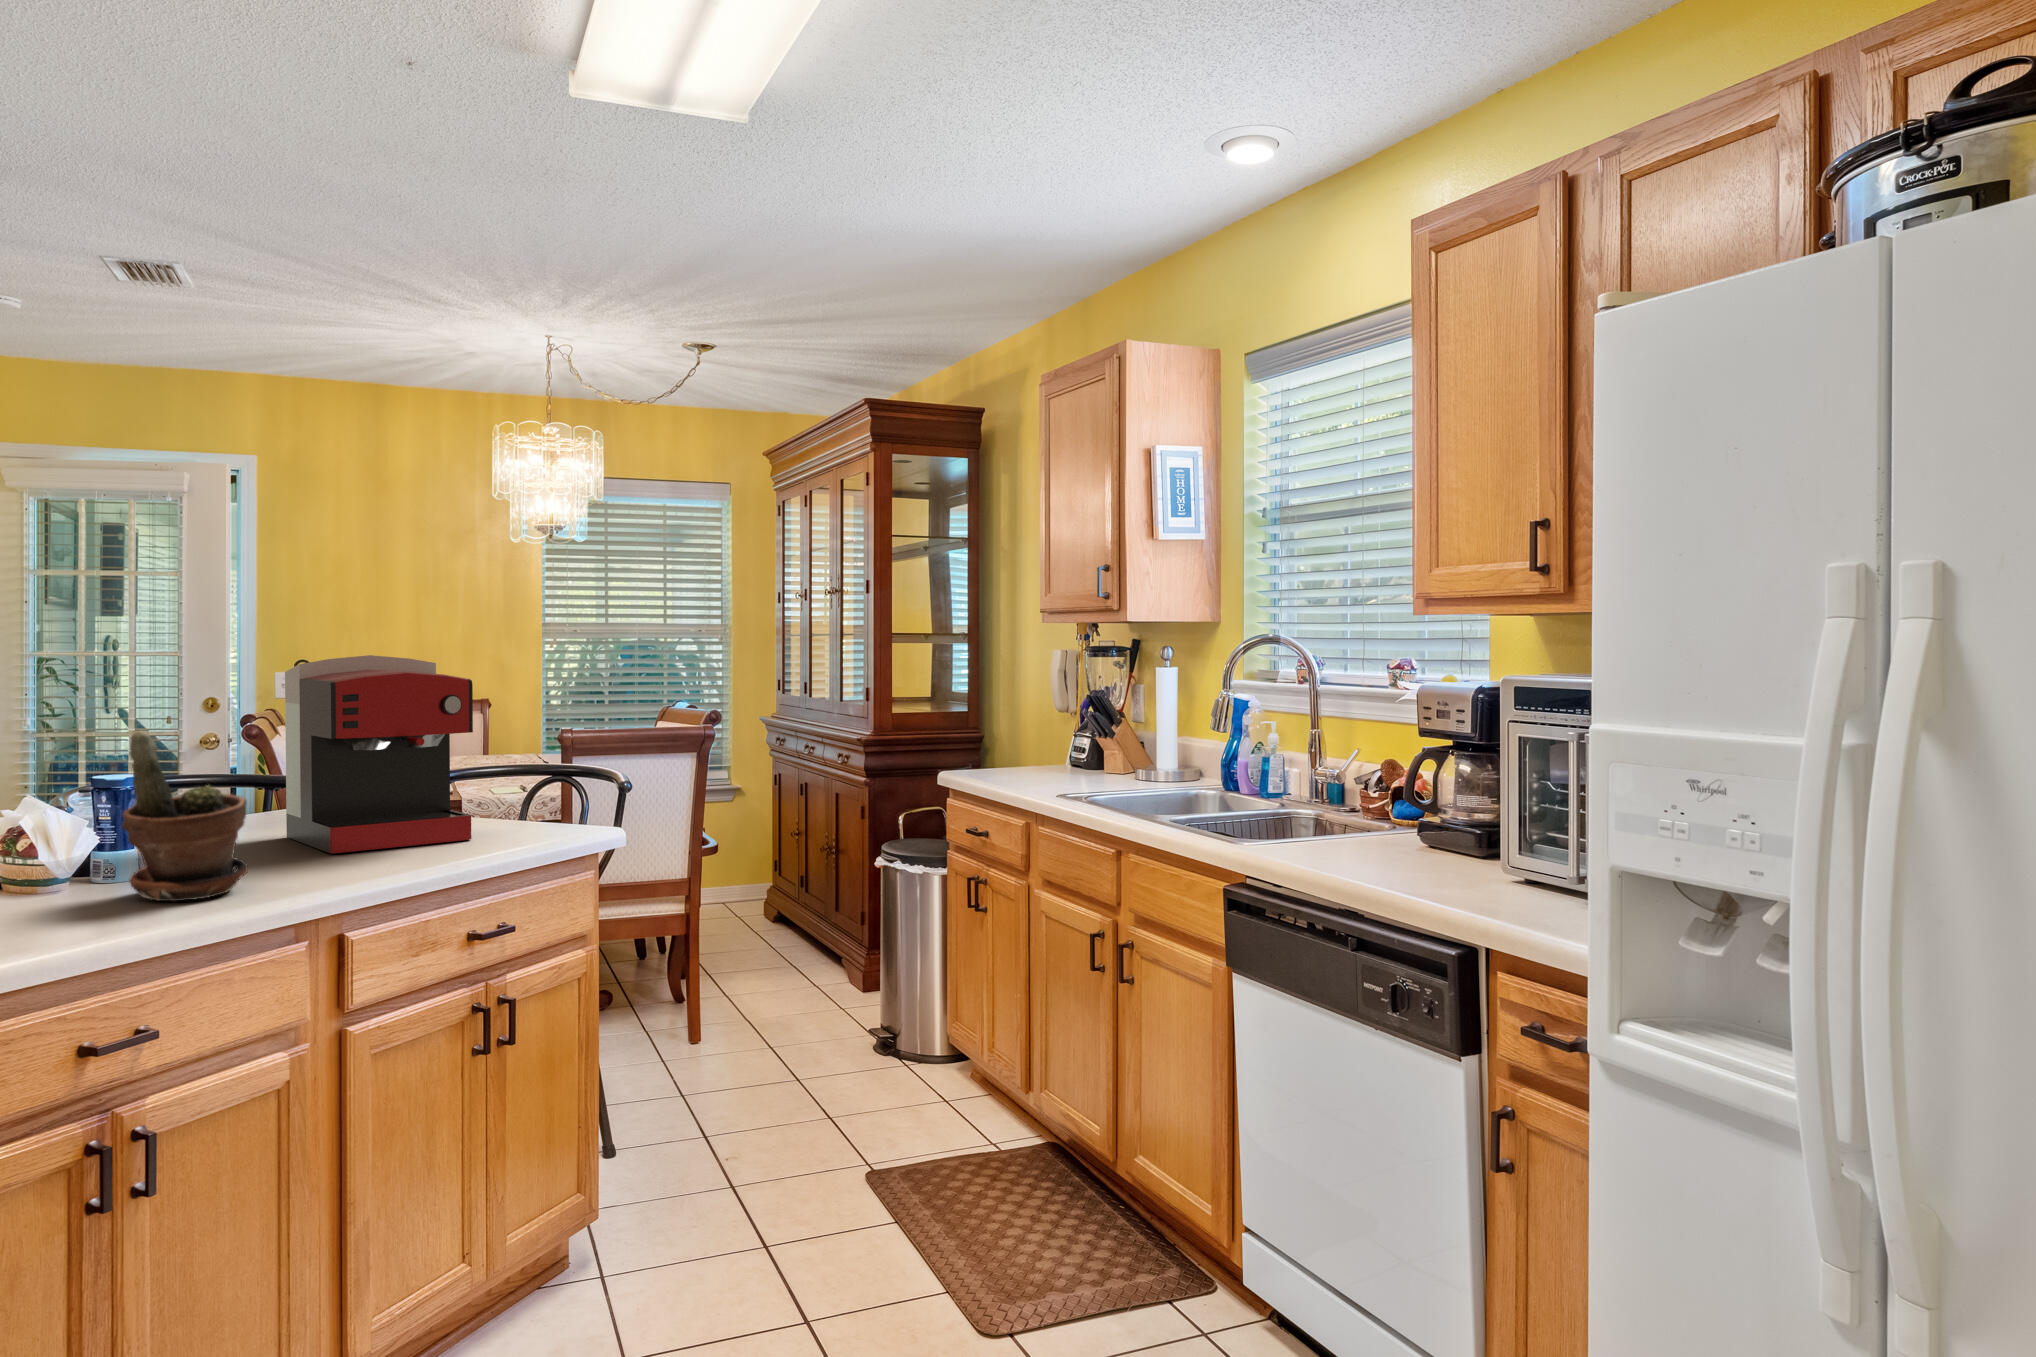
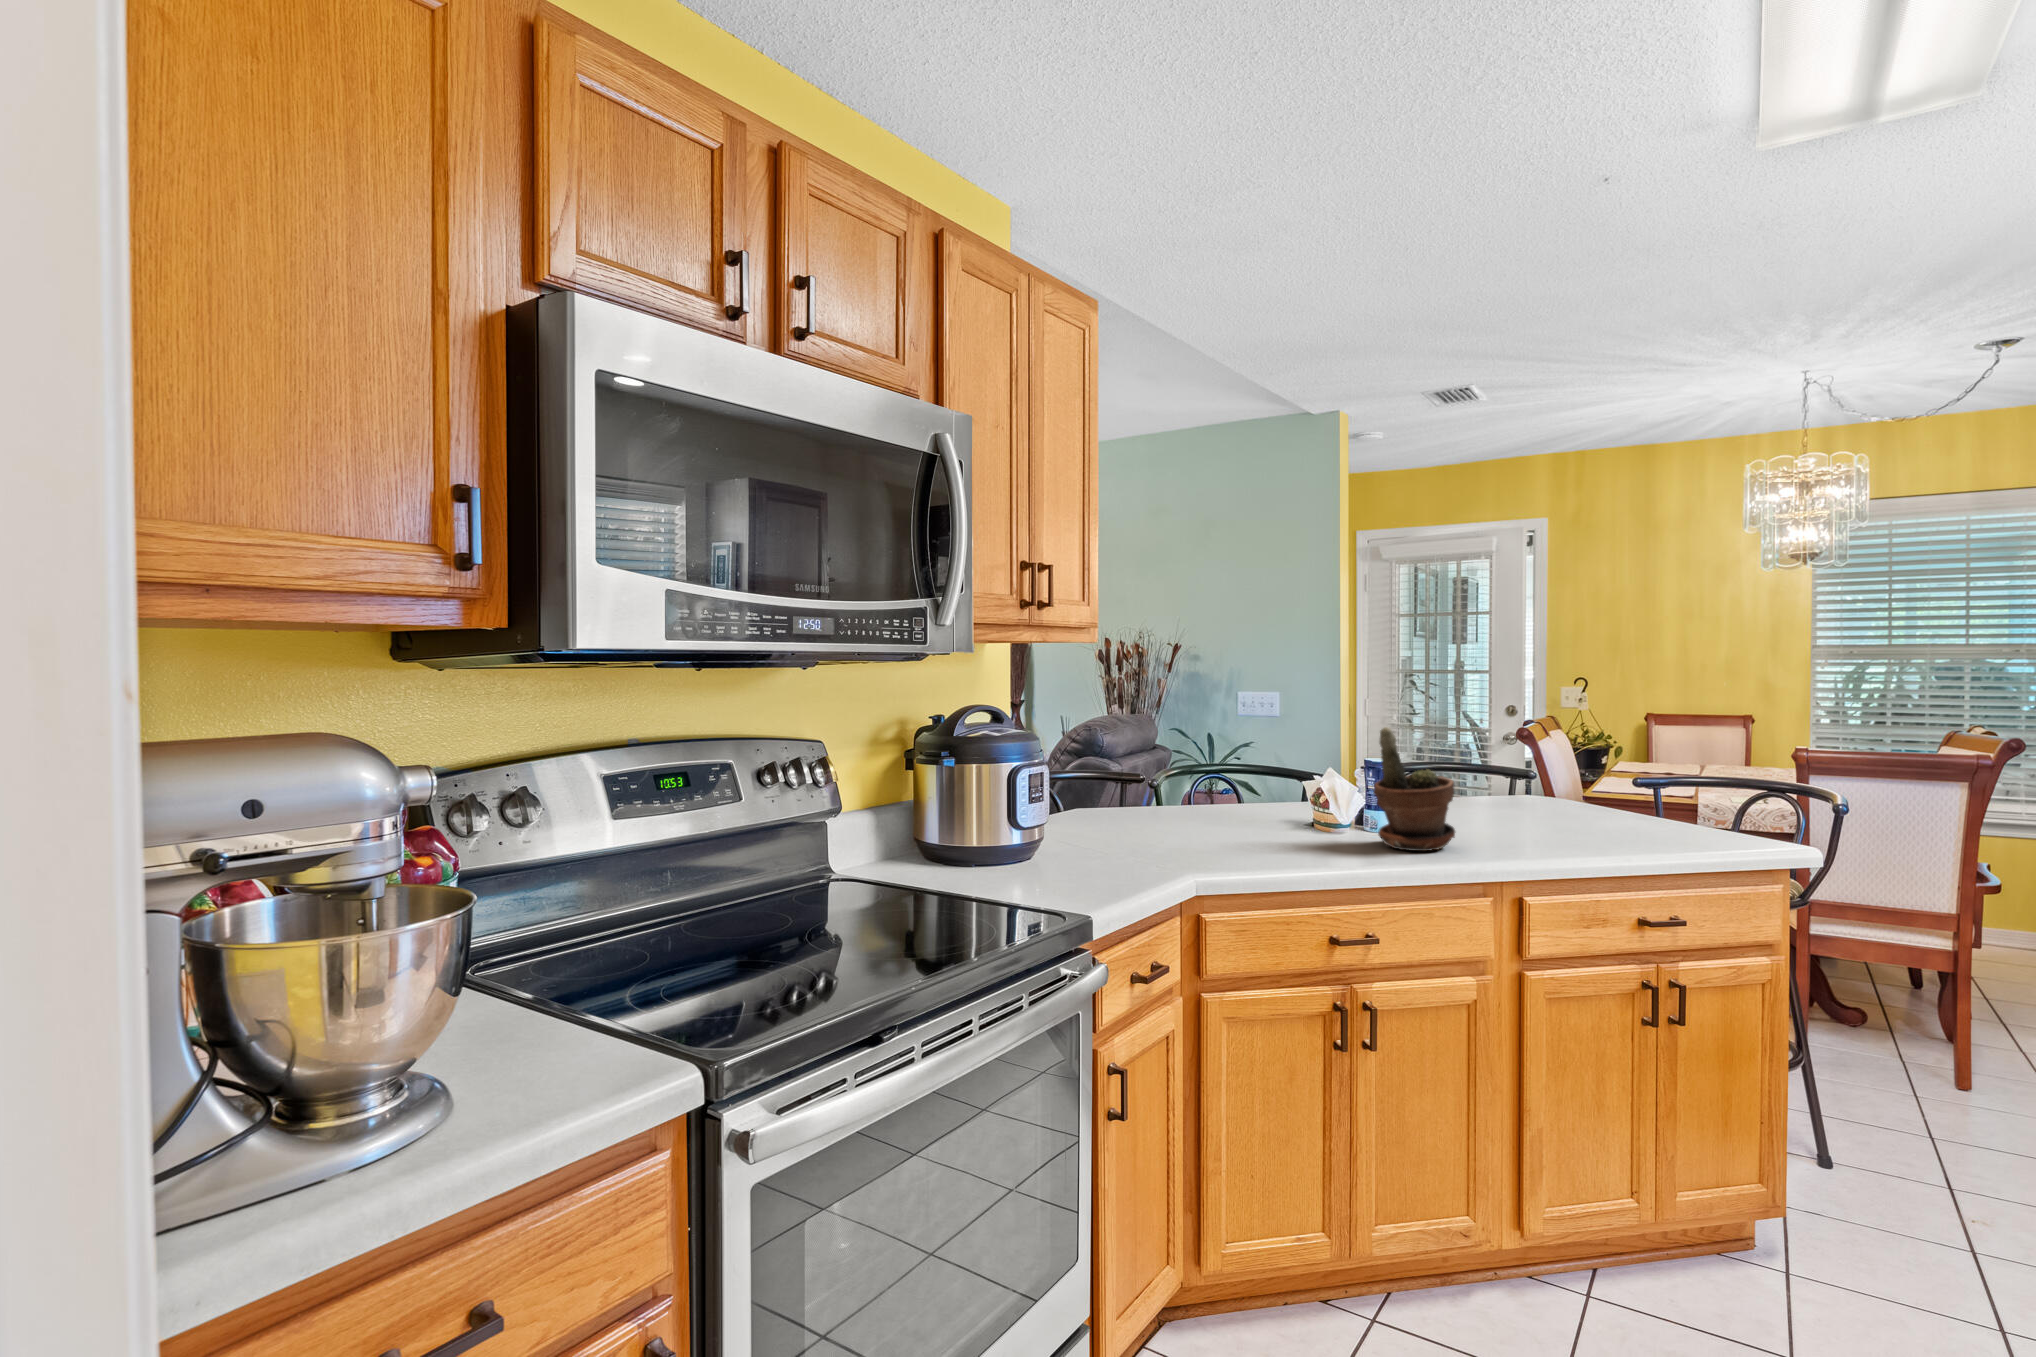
coffee maker: present [285,655,473,853] -> none [1507,677,1656,836]

